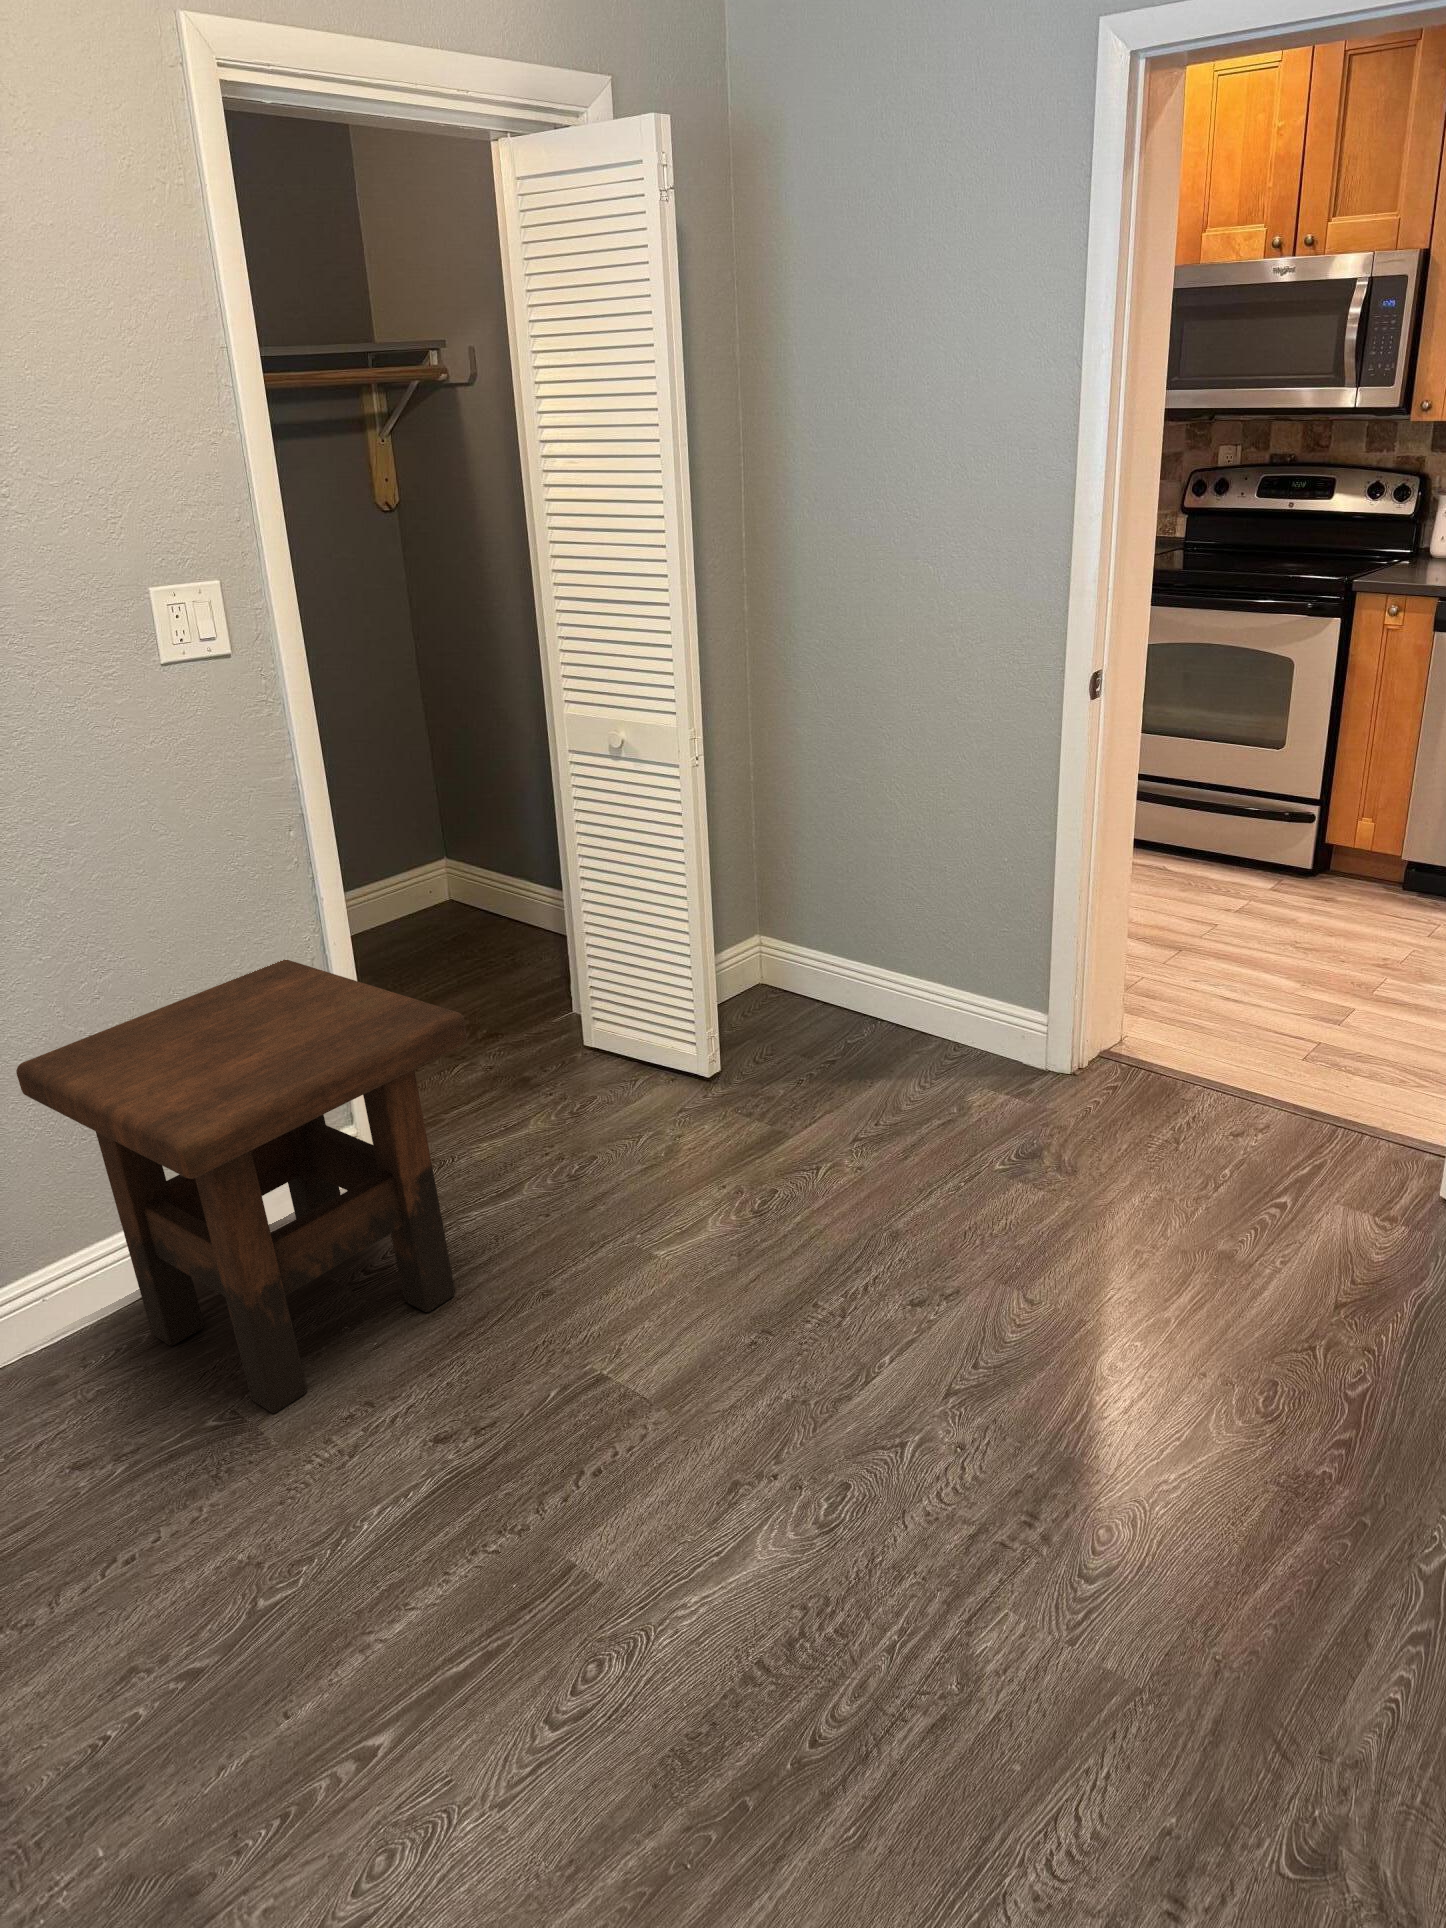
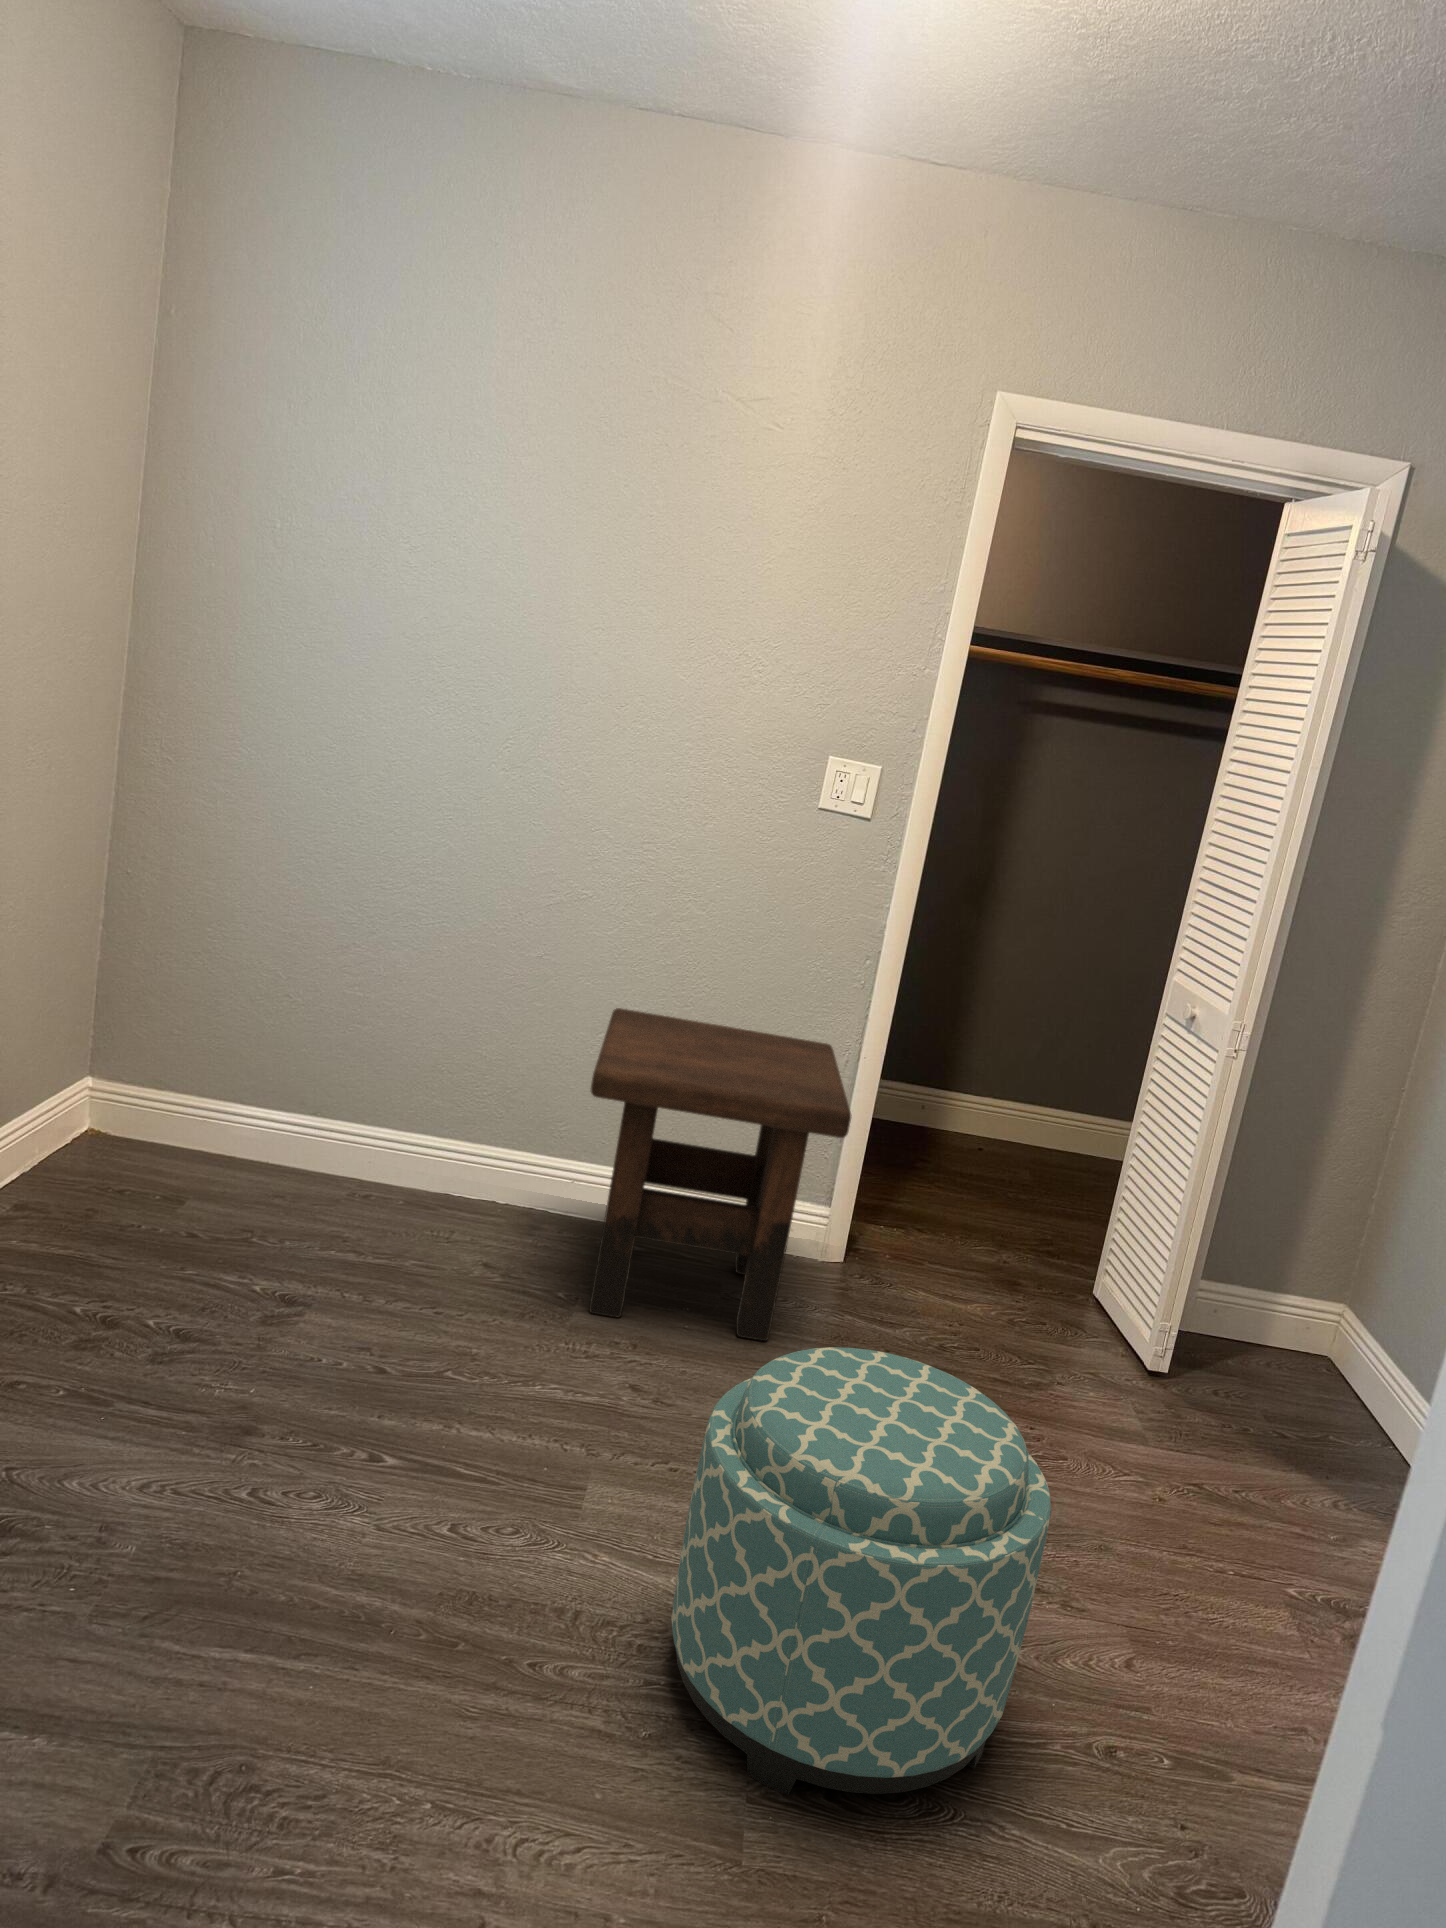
ottoman: none [773,1176,1143,1628] -> present [671,1347,1051,1795]

